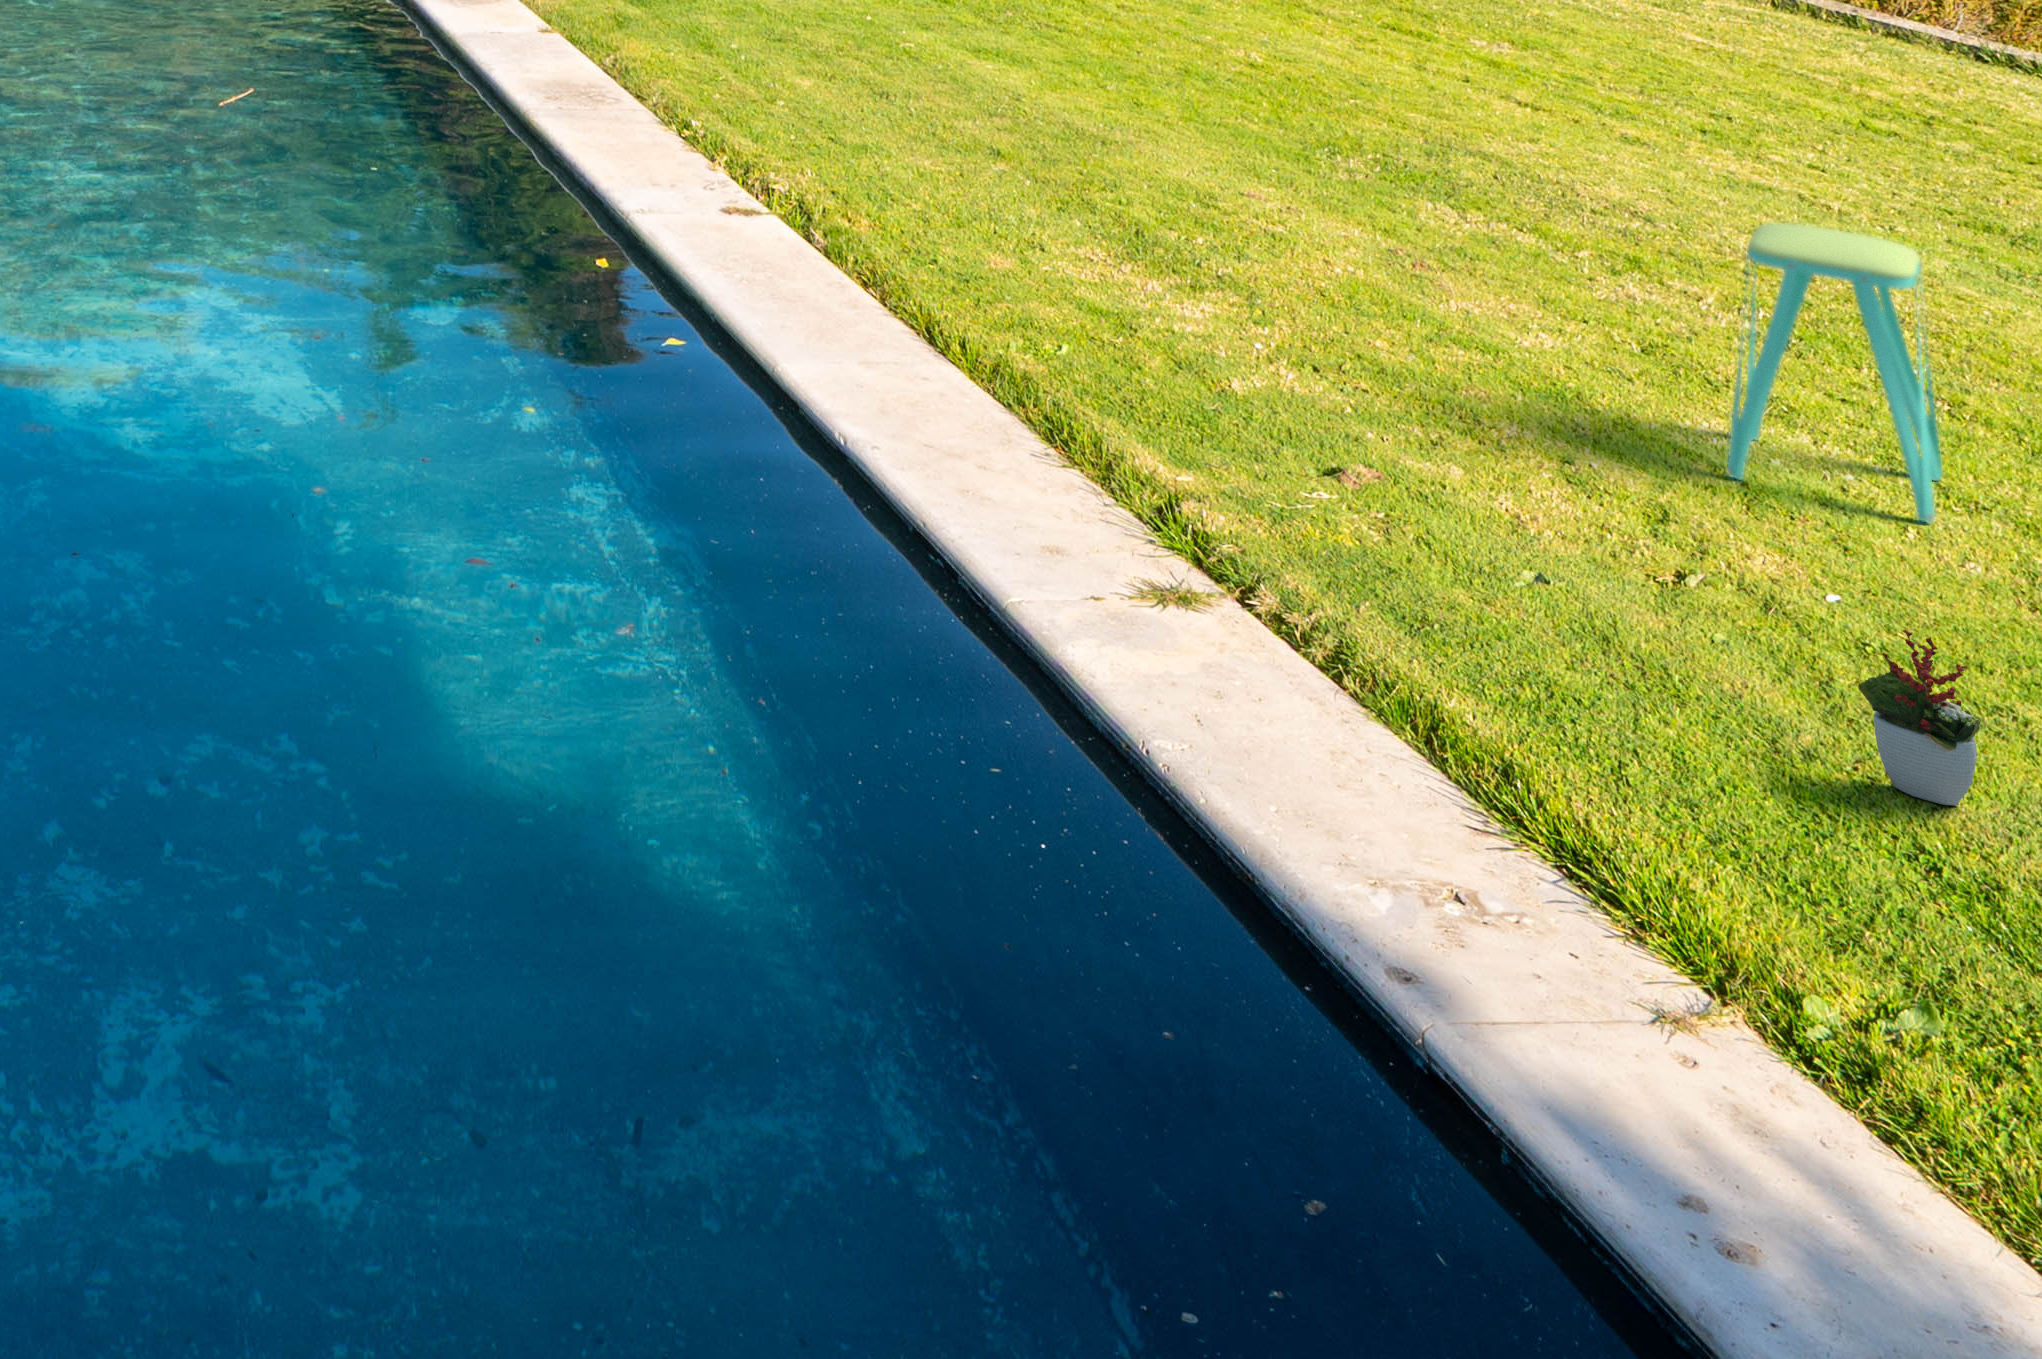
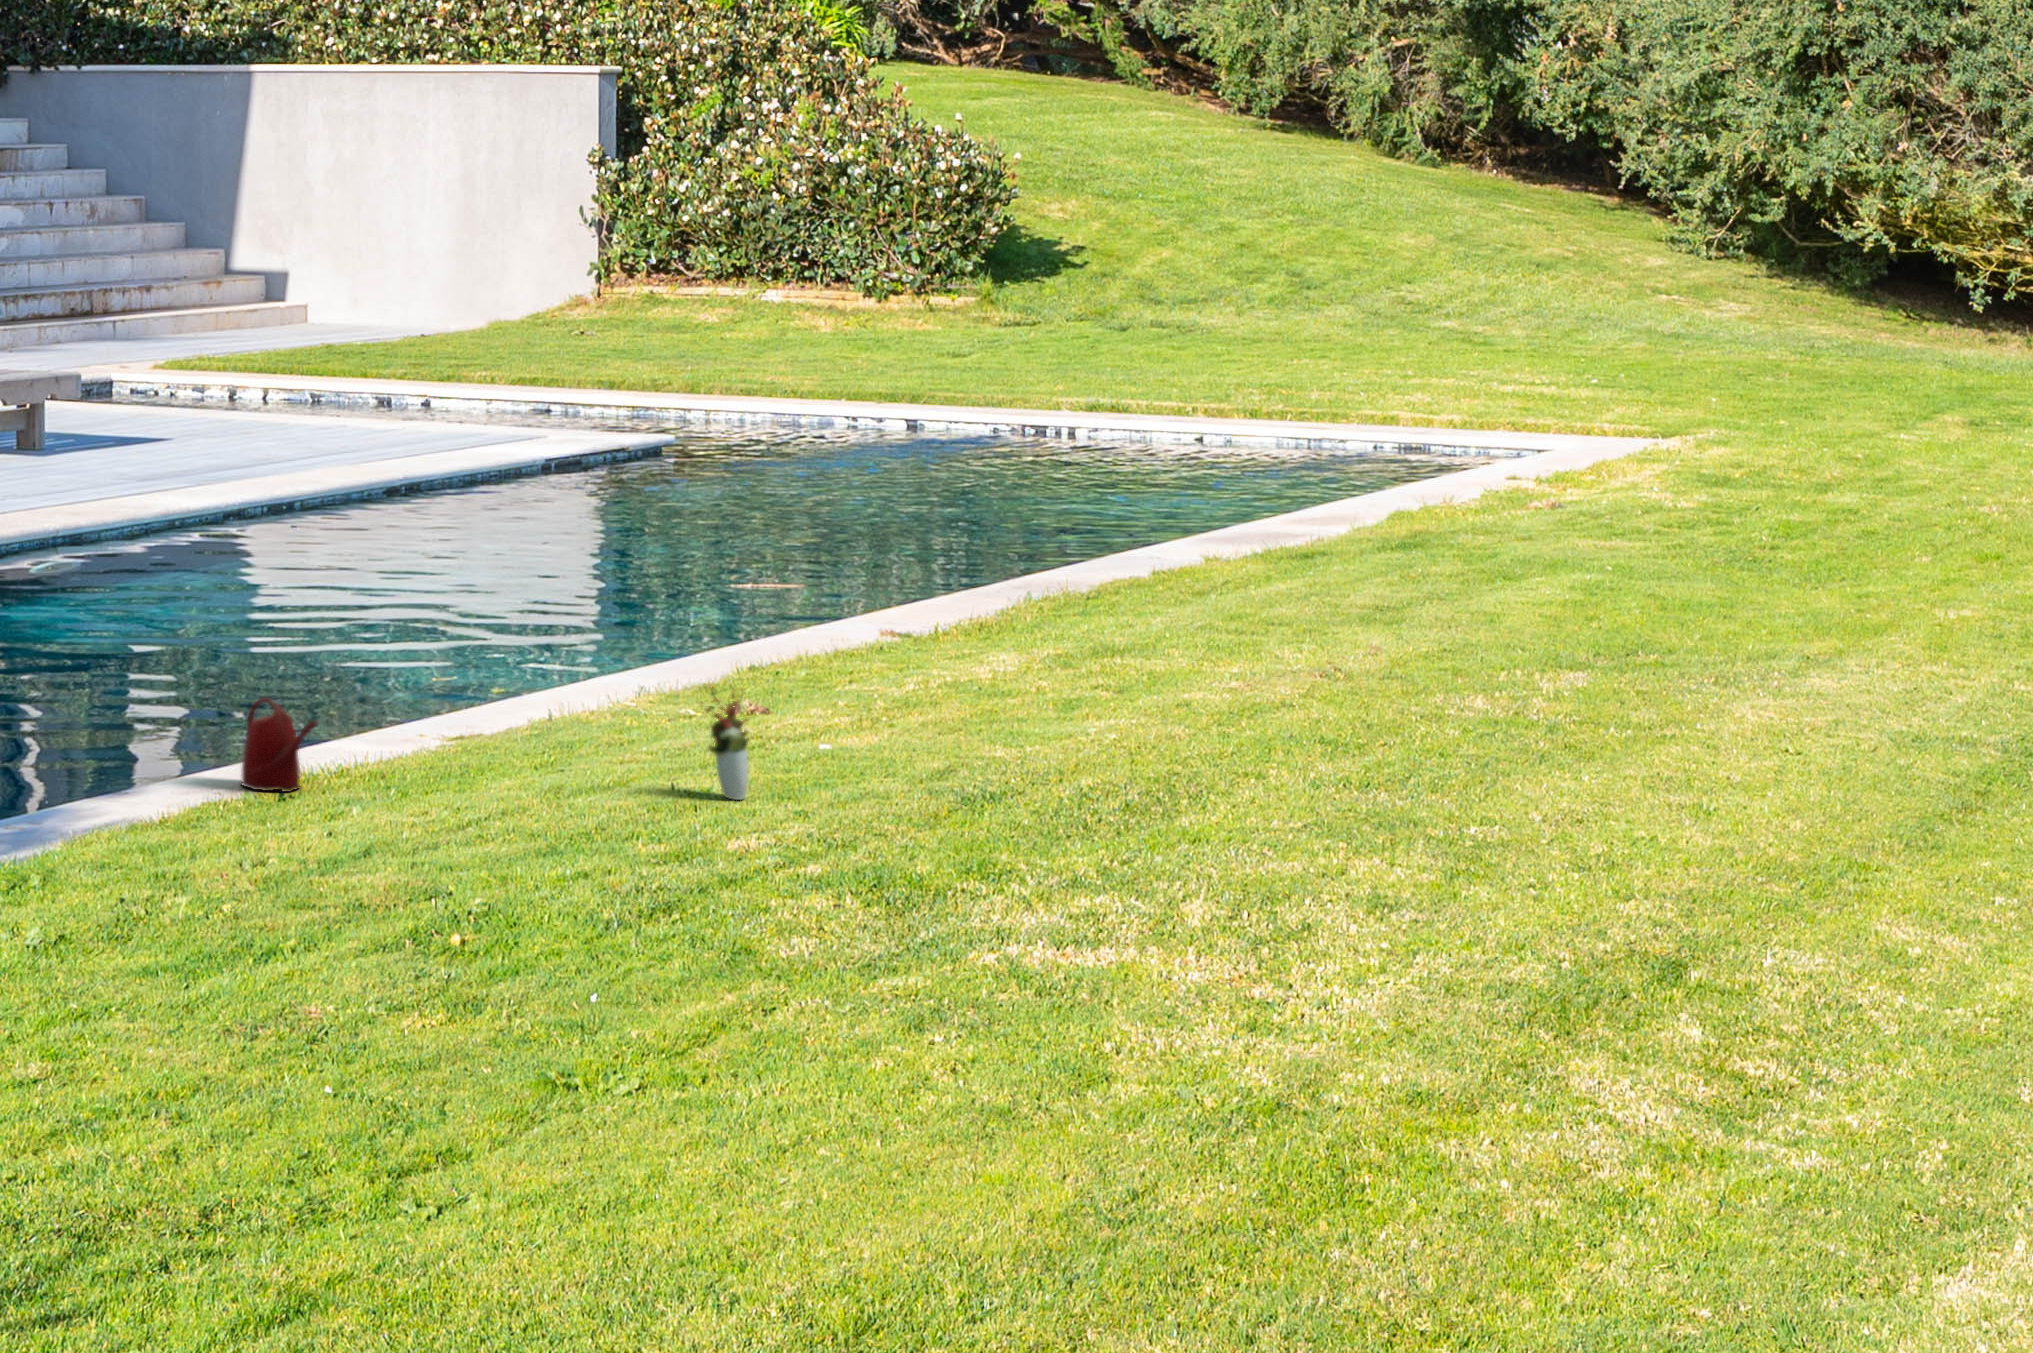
stool: present [1727,223,1943,522] -> none [1226,546,1417,773]
watering can: none [1731,896,2011,1093] -> present [241,697,317,792]

